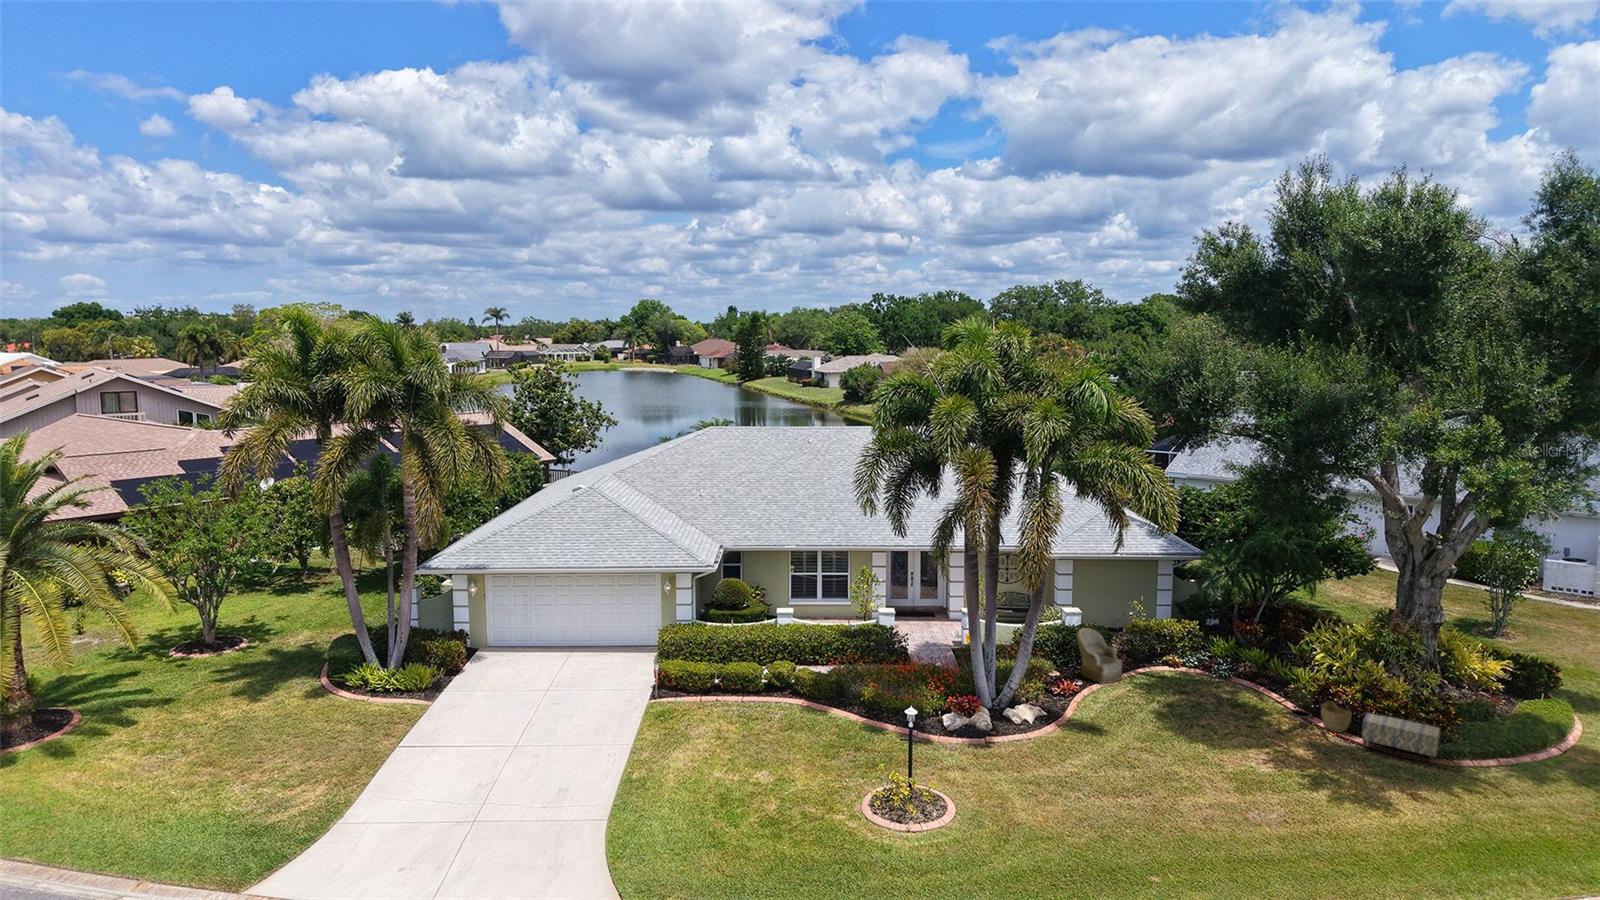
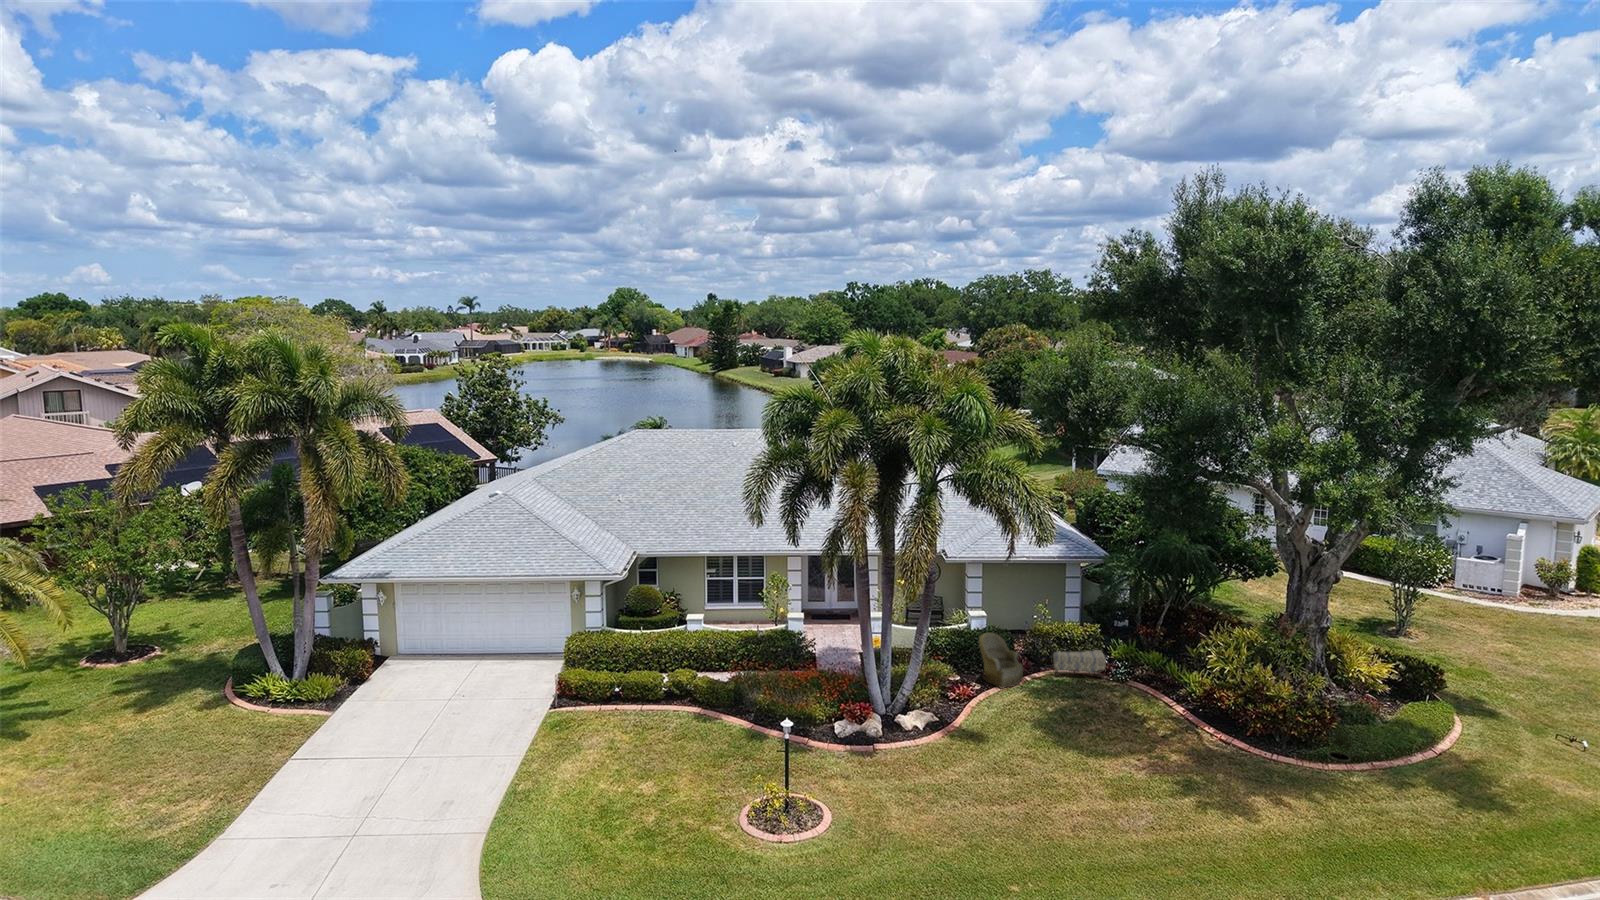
potted tree: present [1291,682,1312,718] -> present [1328,727,1354,762]
woven basket: present [1321,703,1351,733] -> none [1205,704,1233,736]
bench: present [1362,713,1440,765] -> present [1053,650,1106,679]

